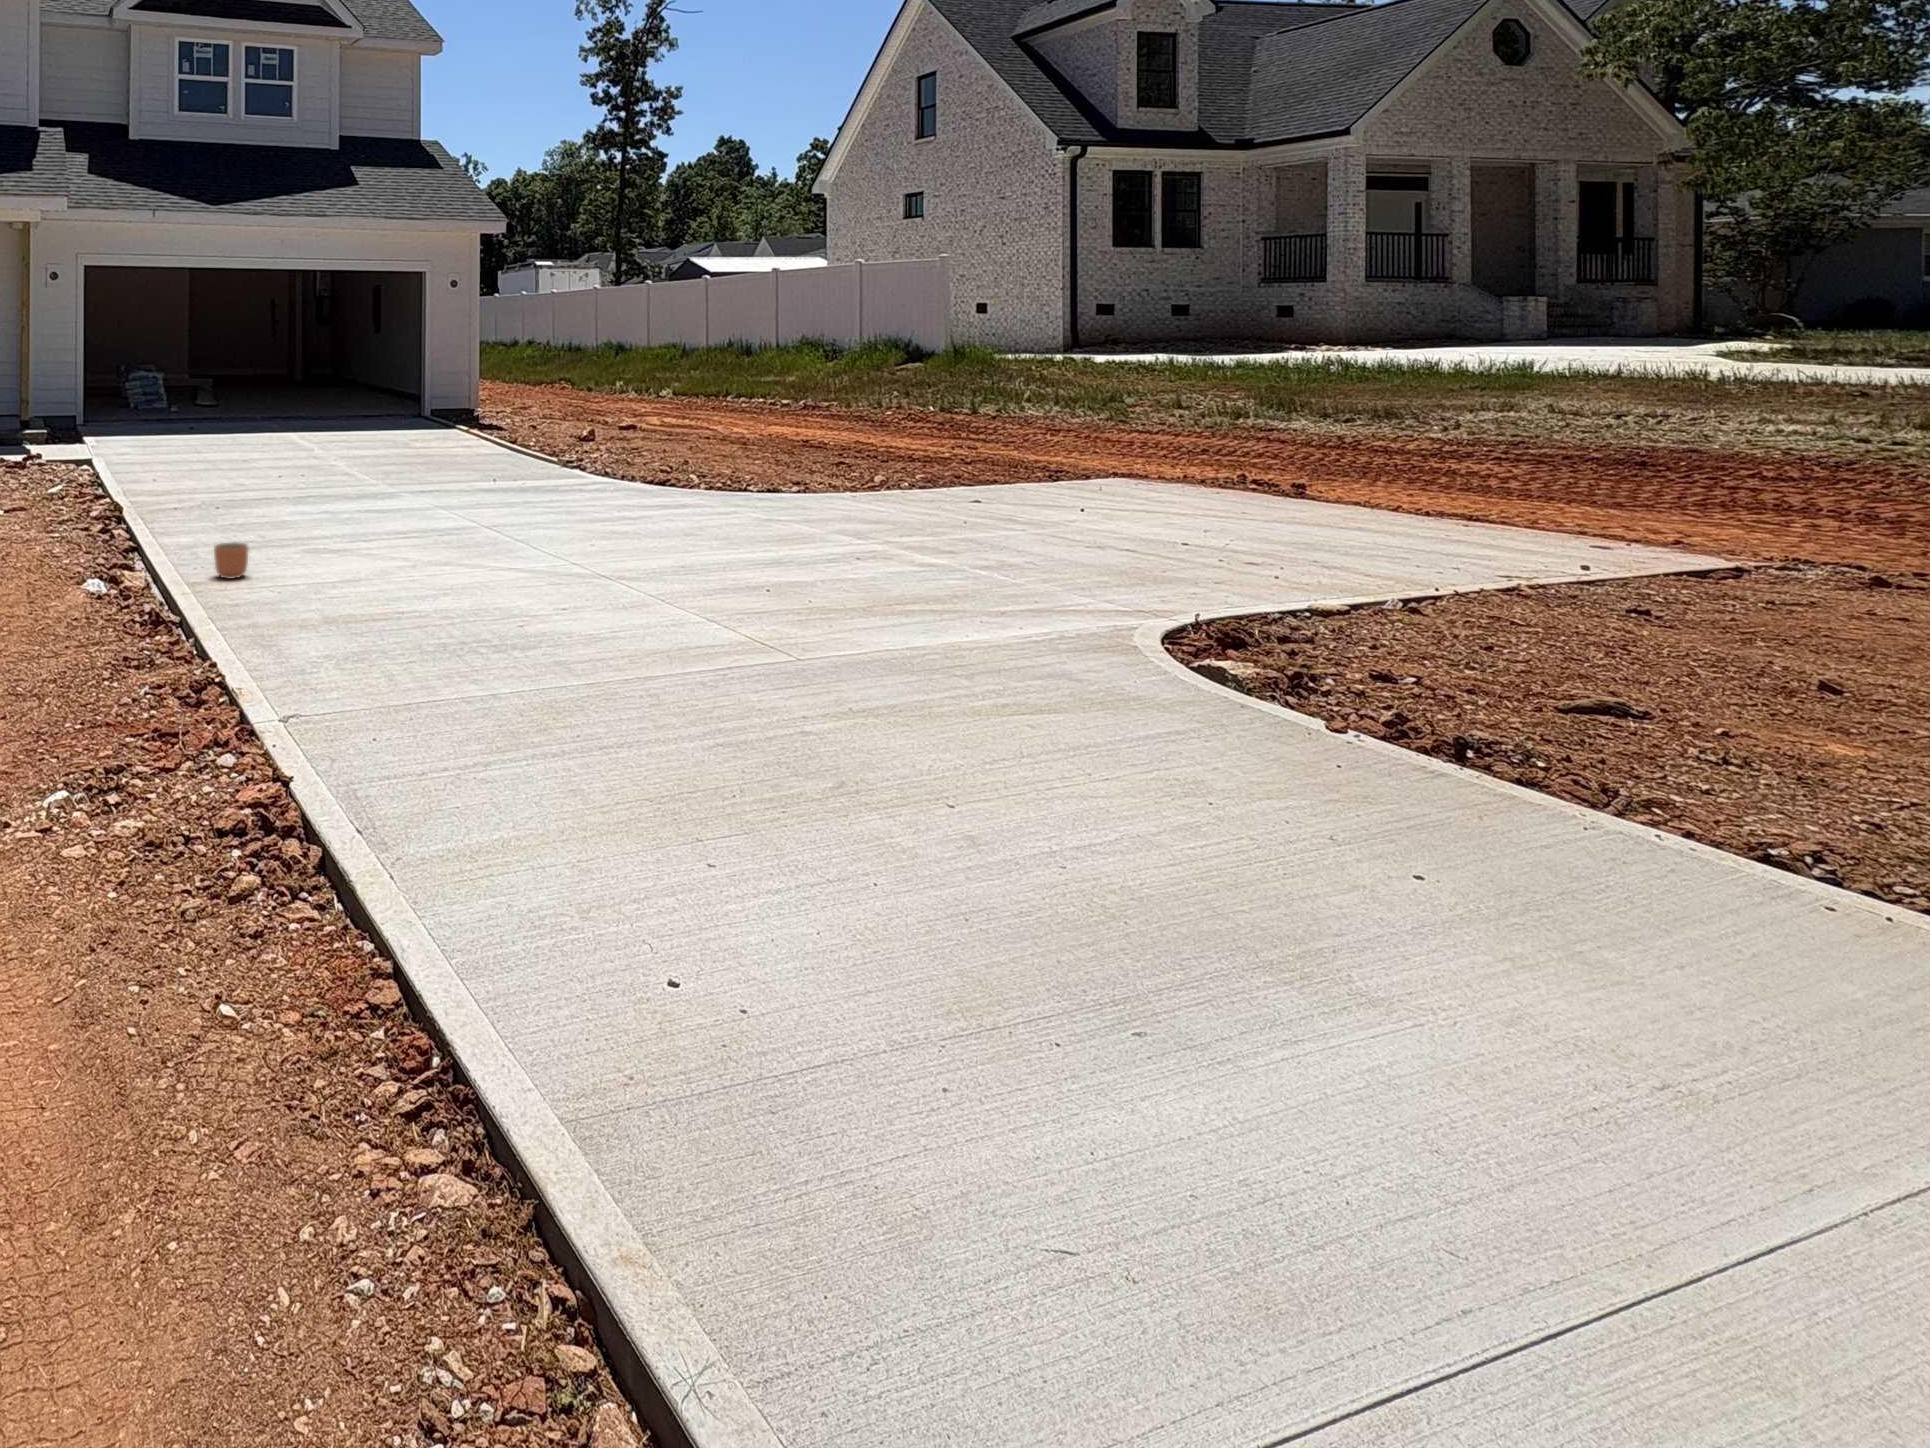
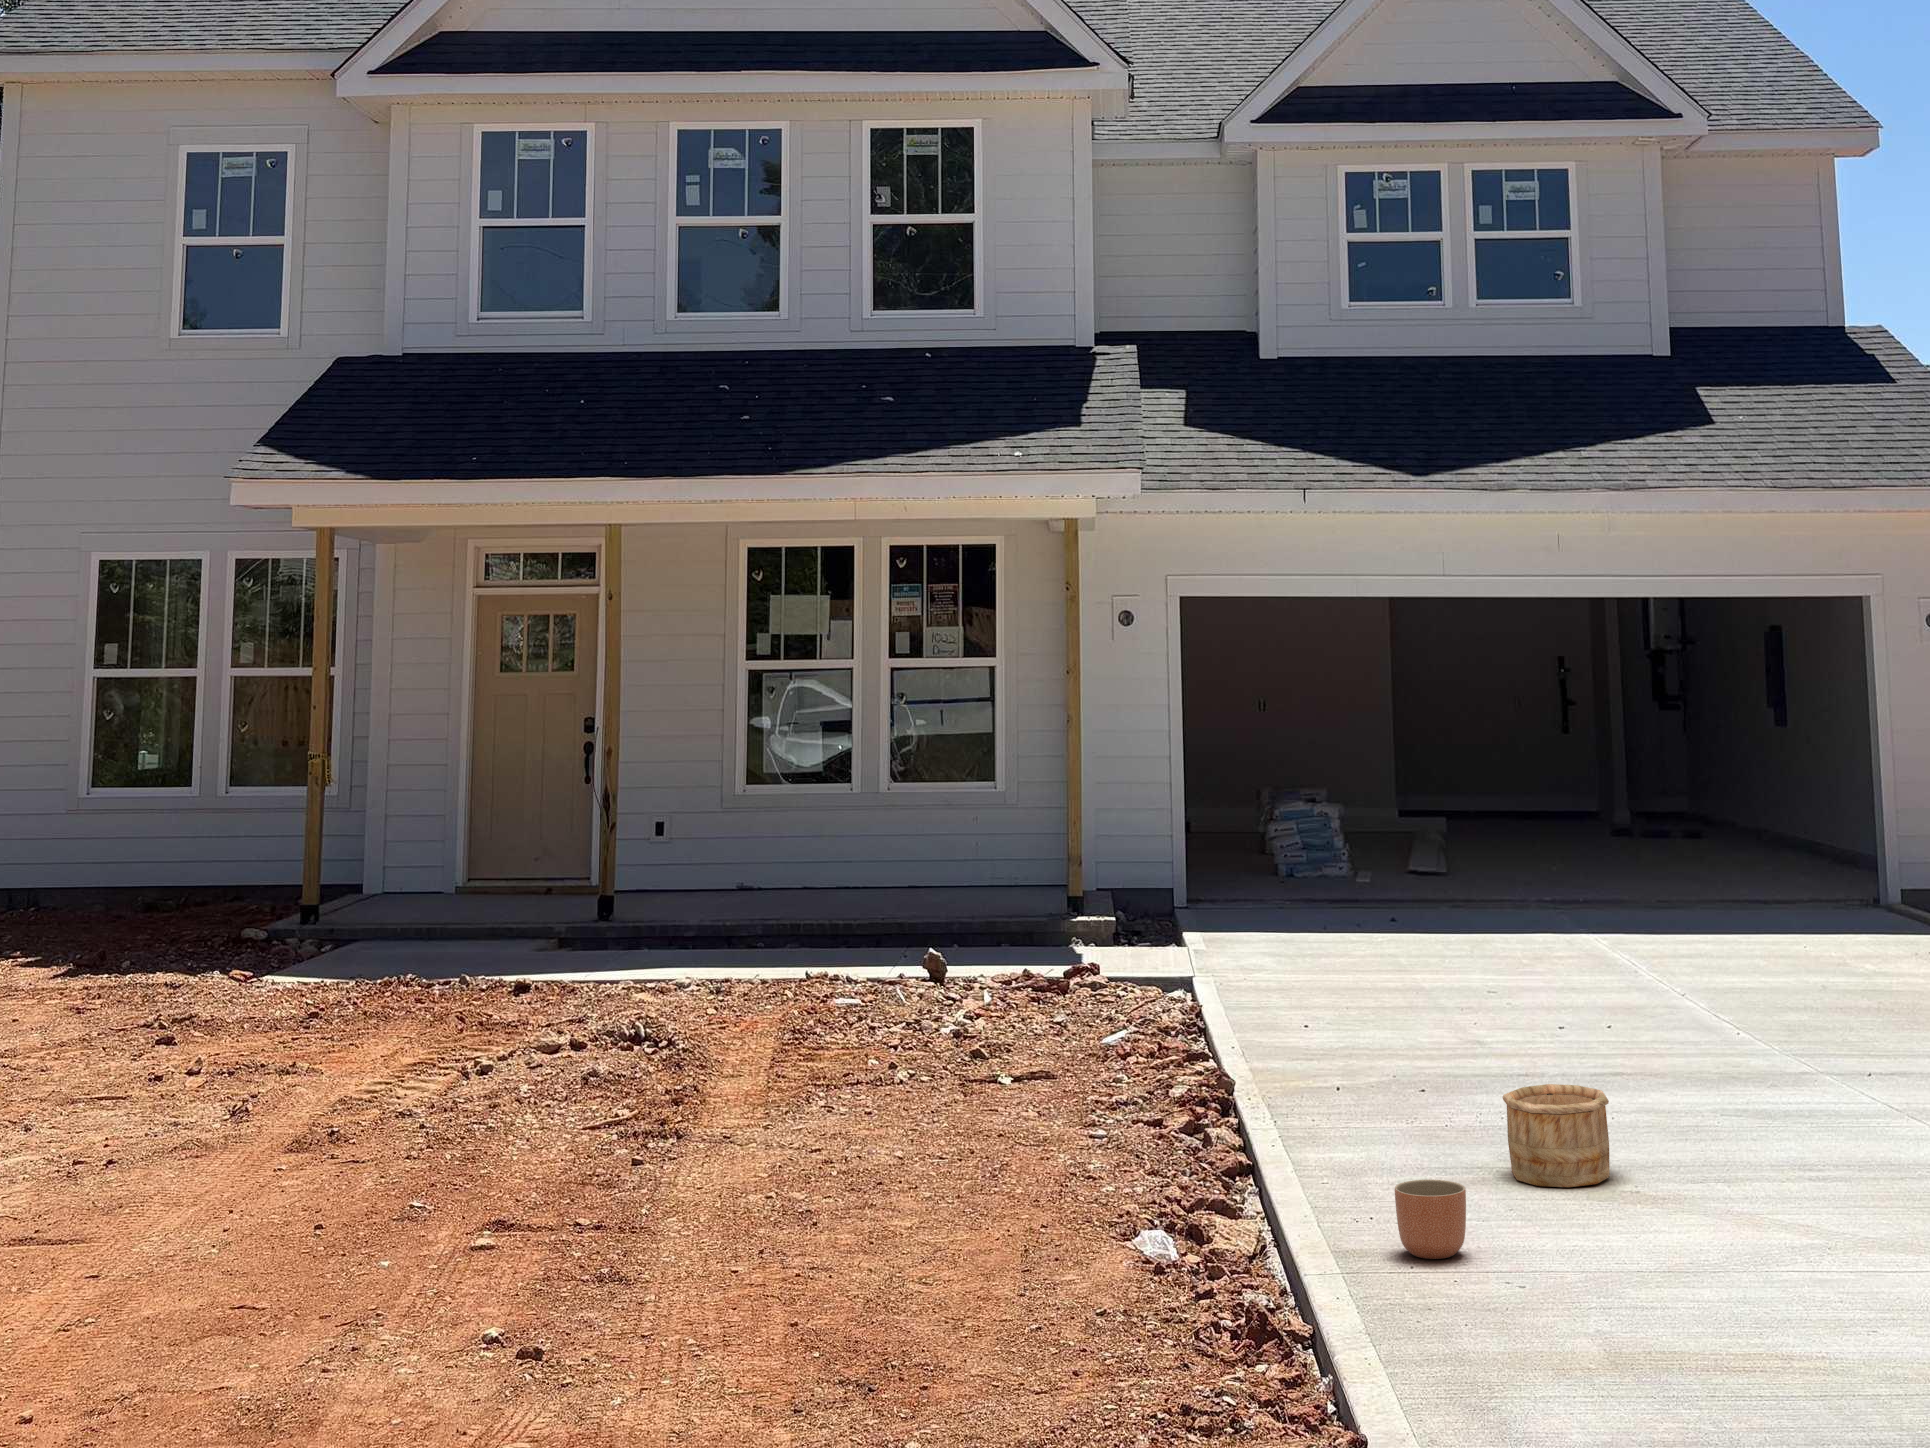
wooden bucket: none [265,501,316,548] -> present [1503,1084,1610,1187]

